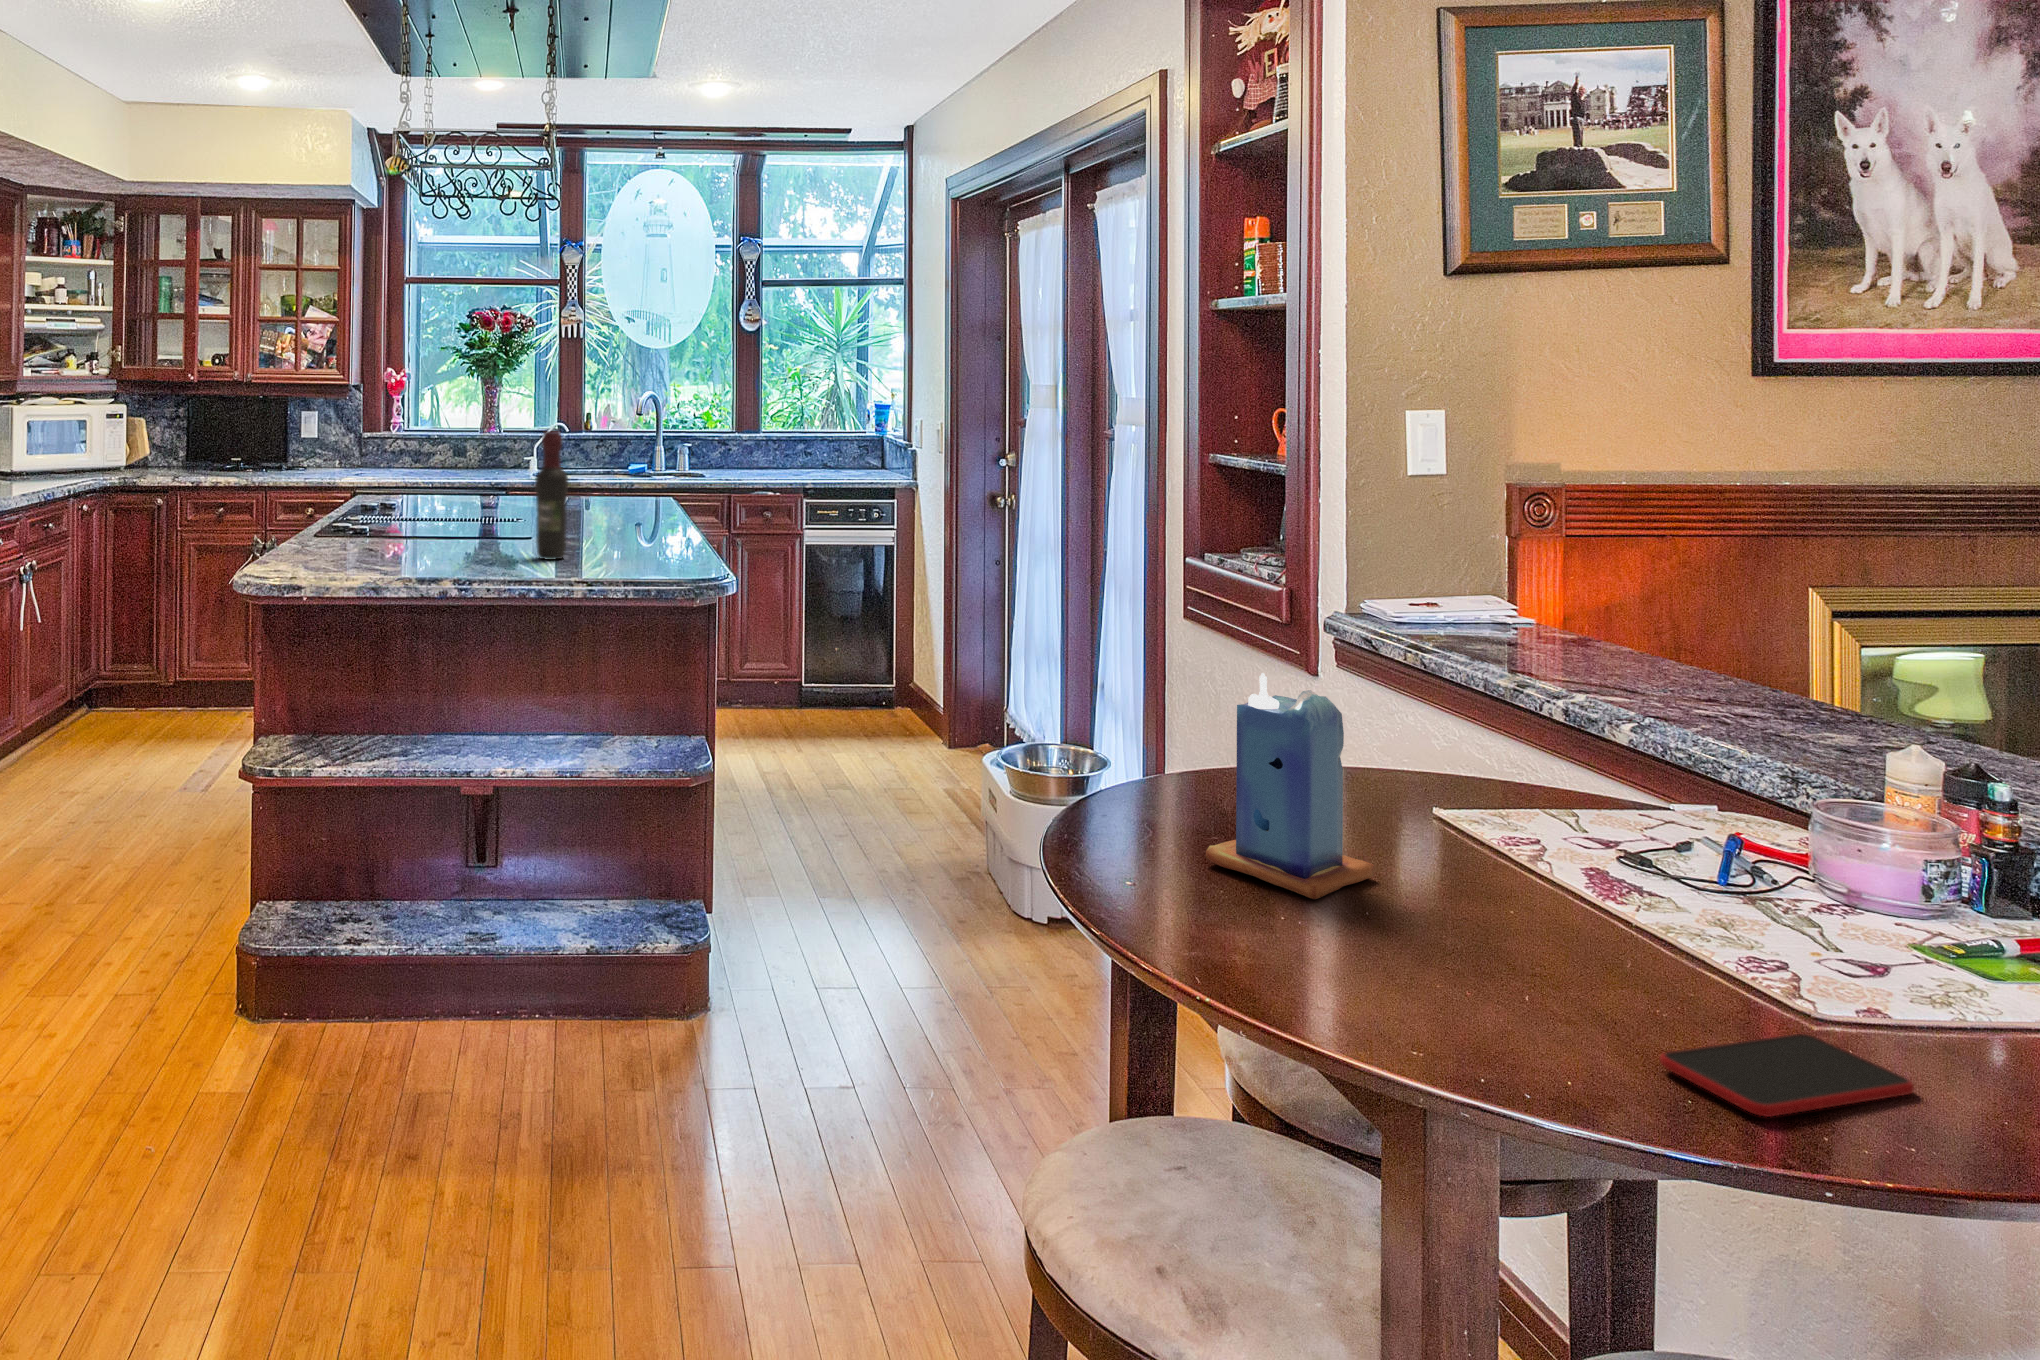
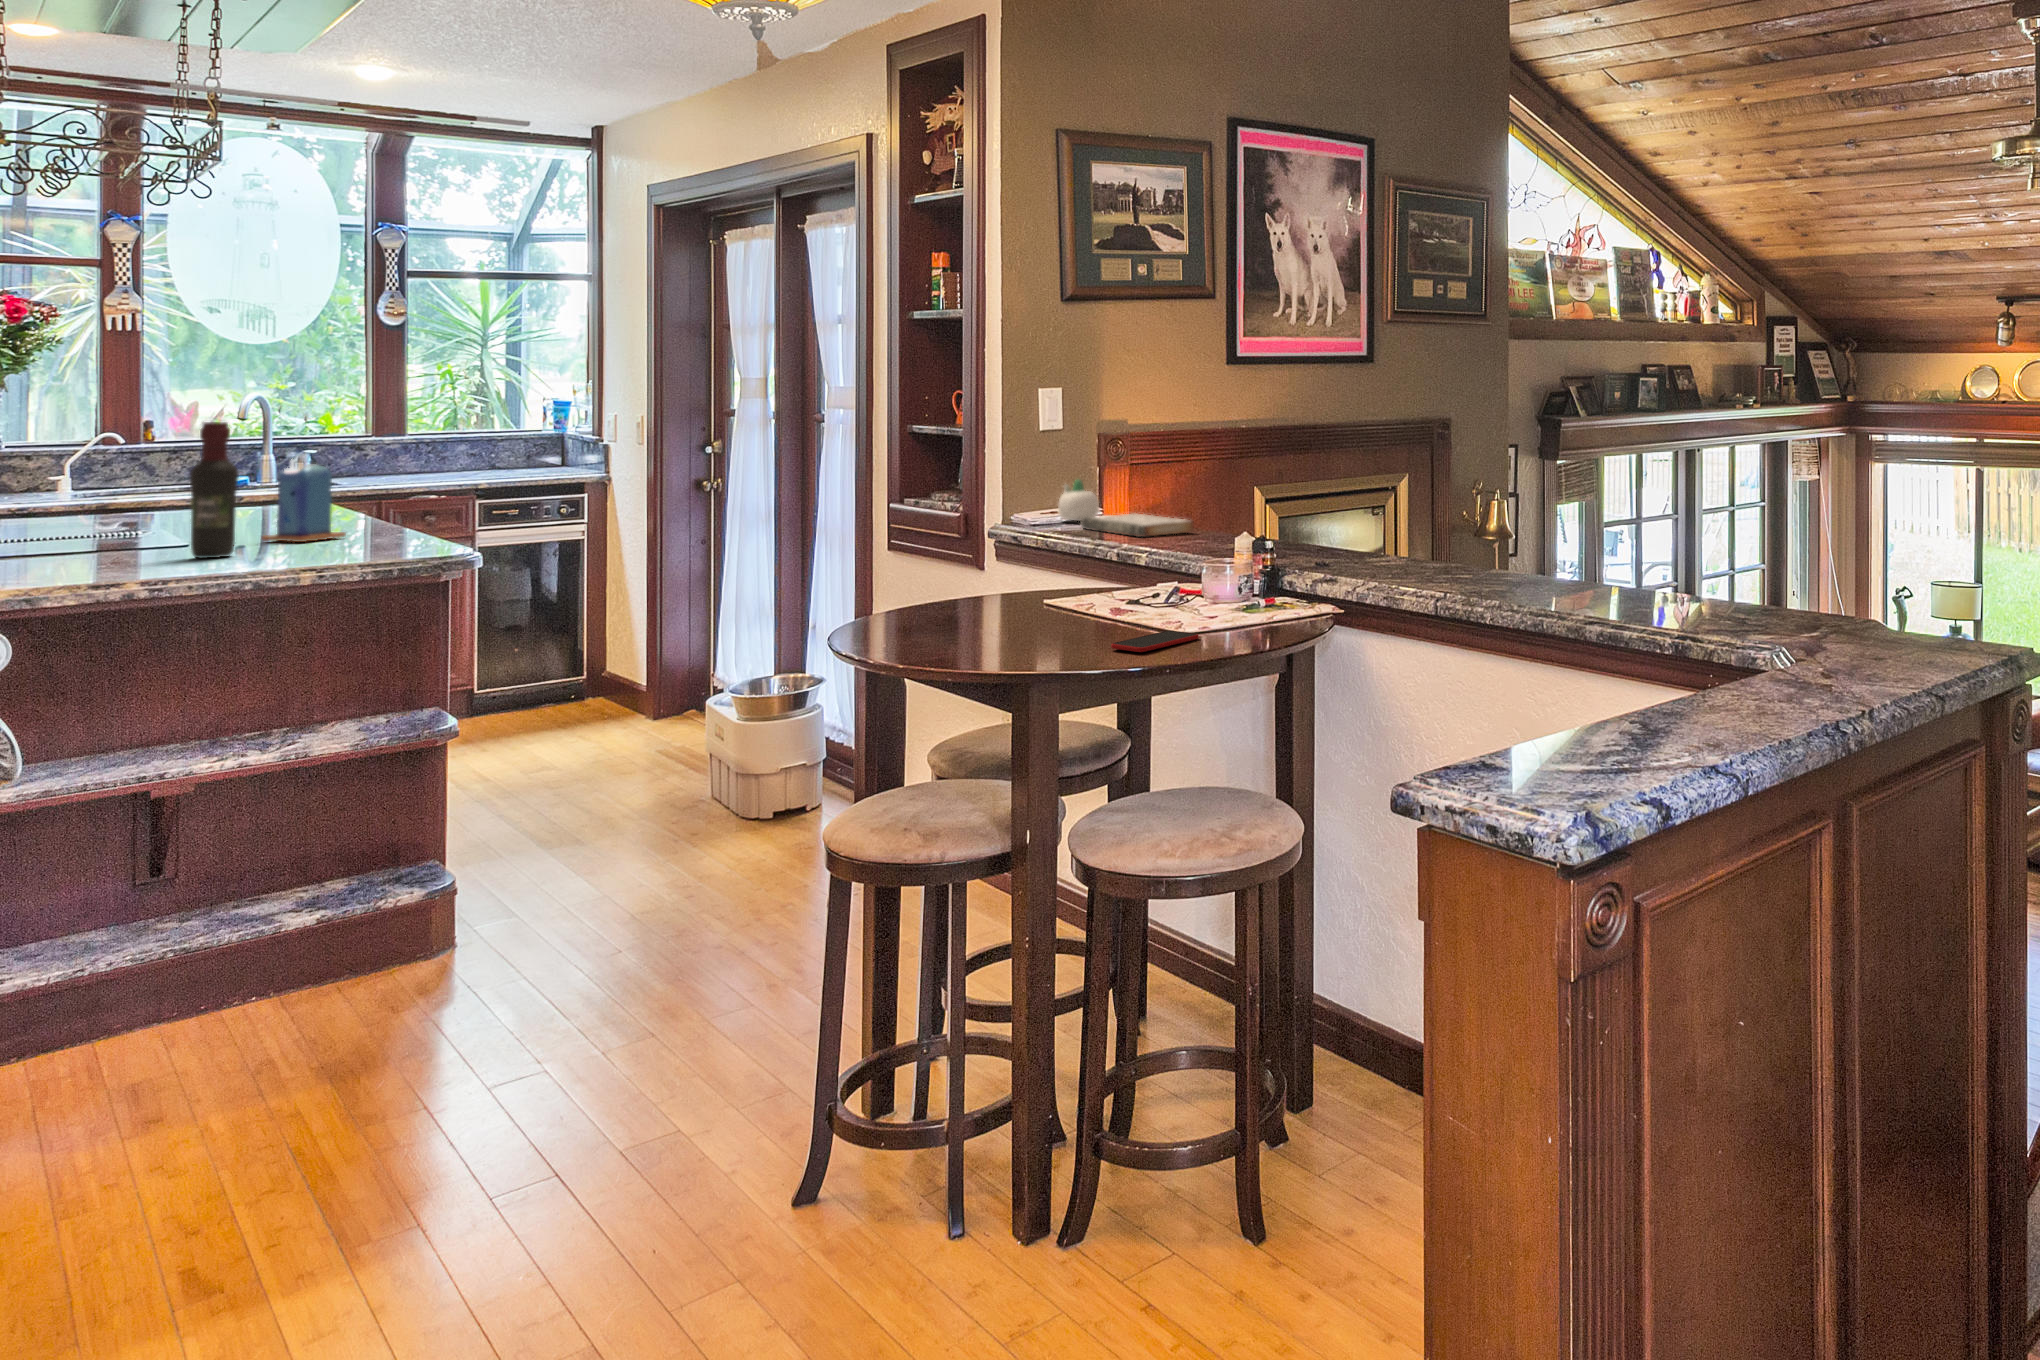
succulent planter: none [1442,564,1518,634] -> present [1058,479,1099,521]
book: none [1488,636,1735,697] -> present [1080,514,1193,537]
candle: present [1206,673,1374,900] -> present [262,460,346,542]

